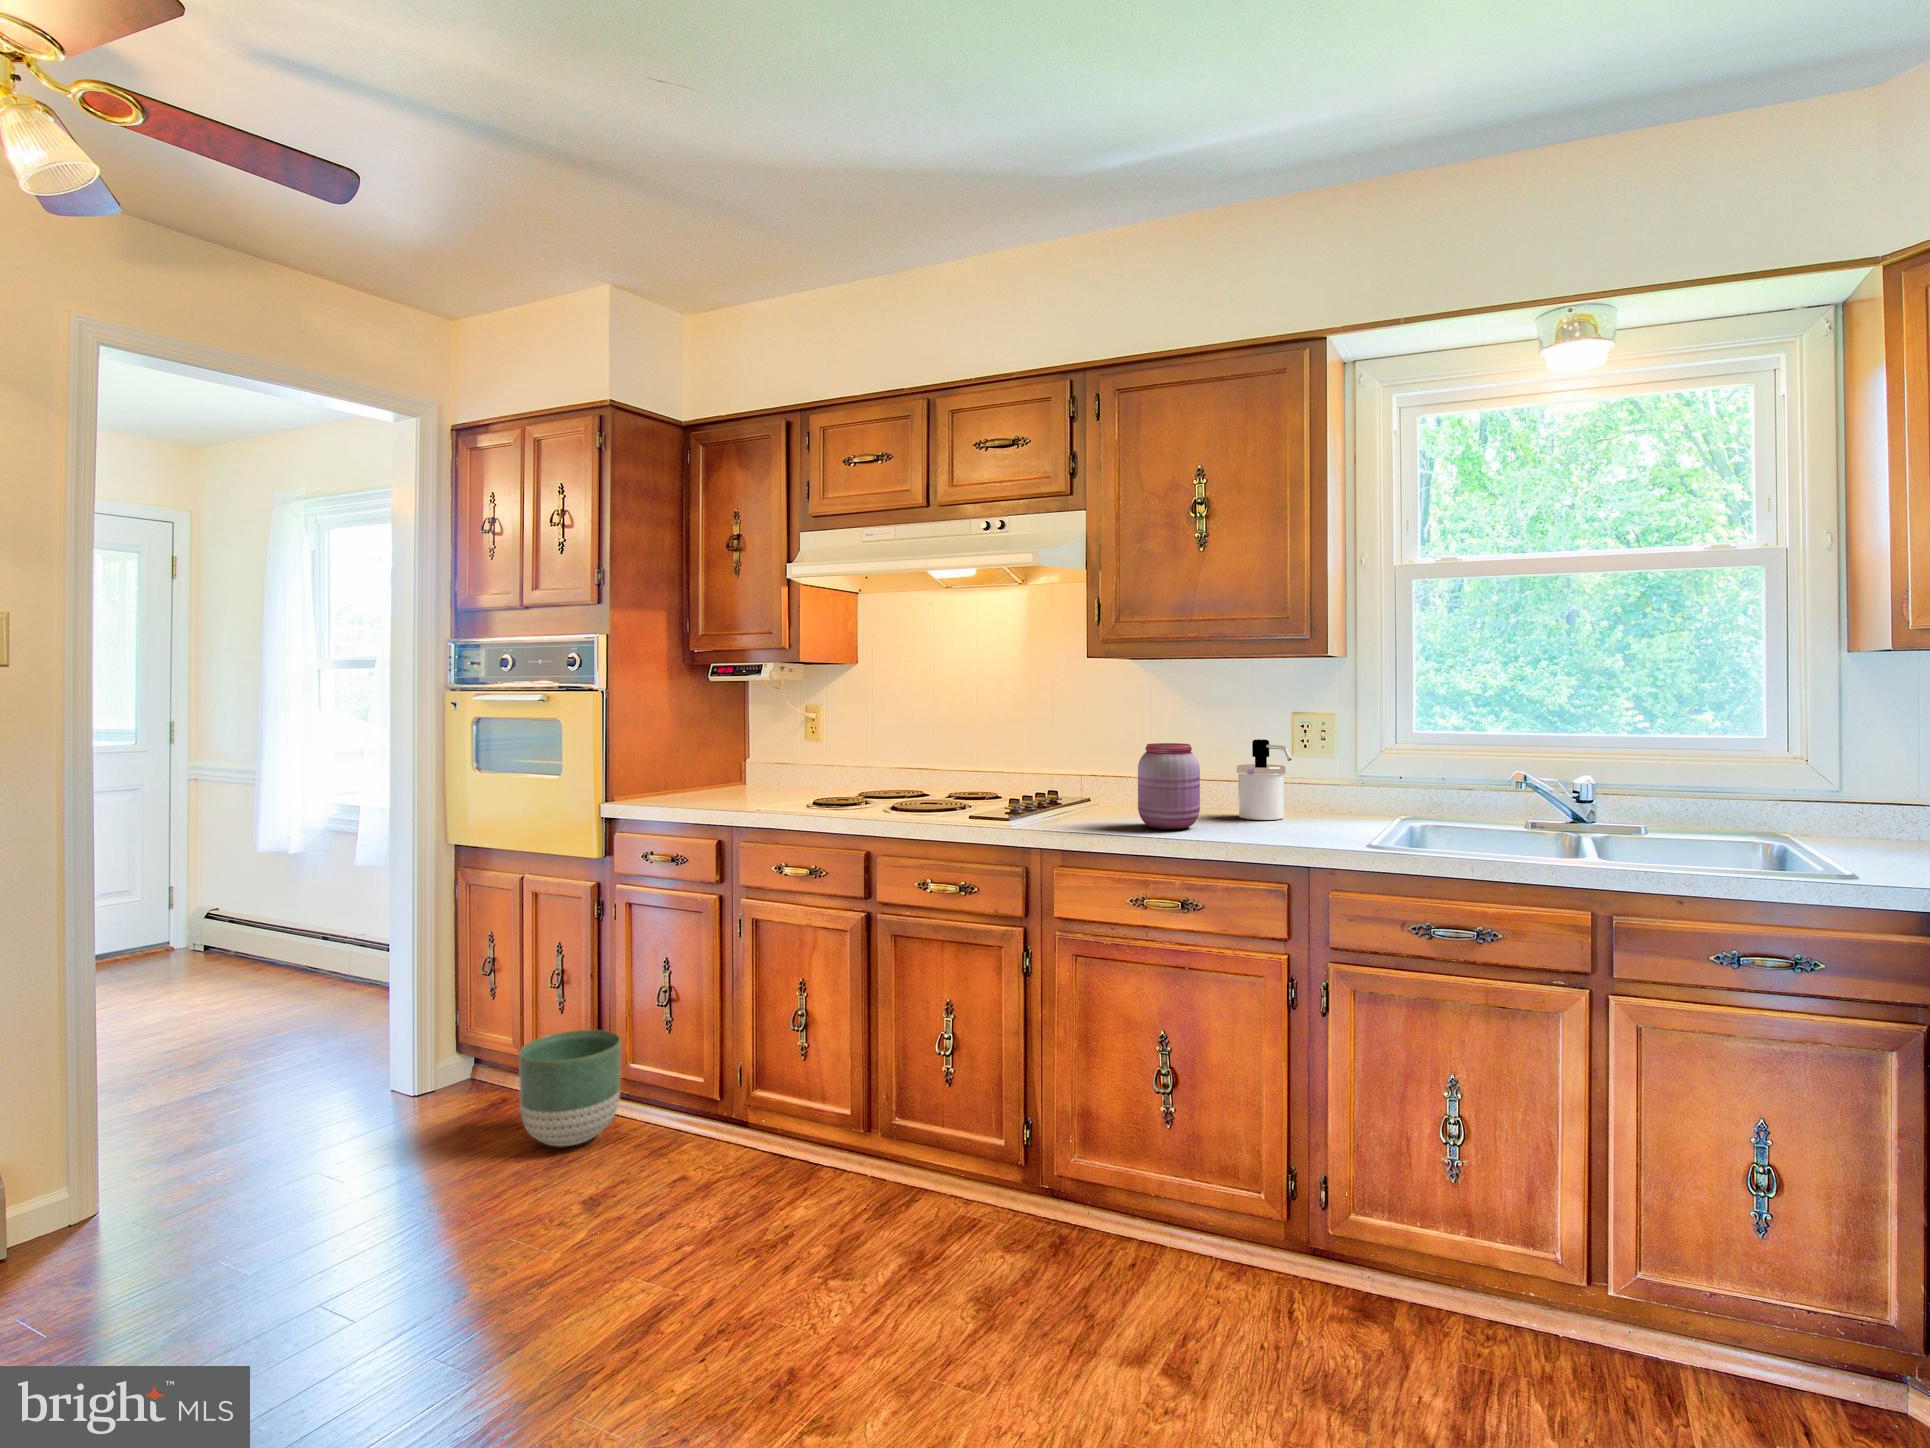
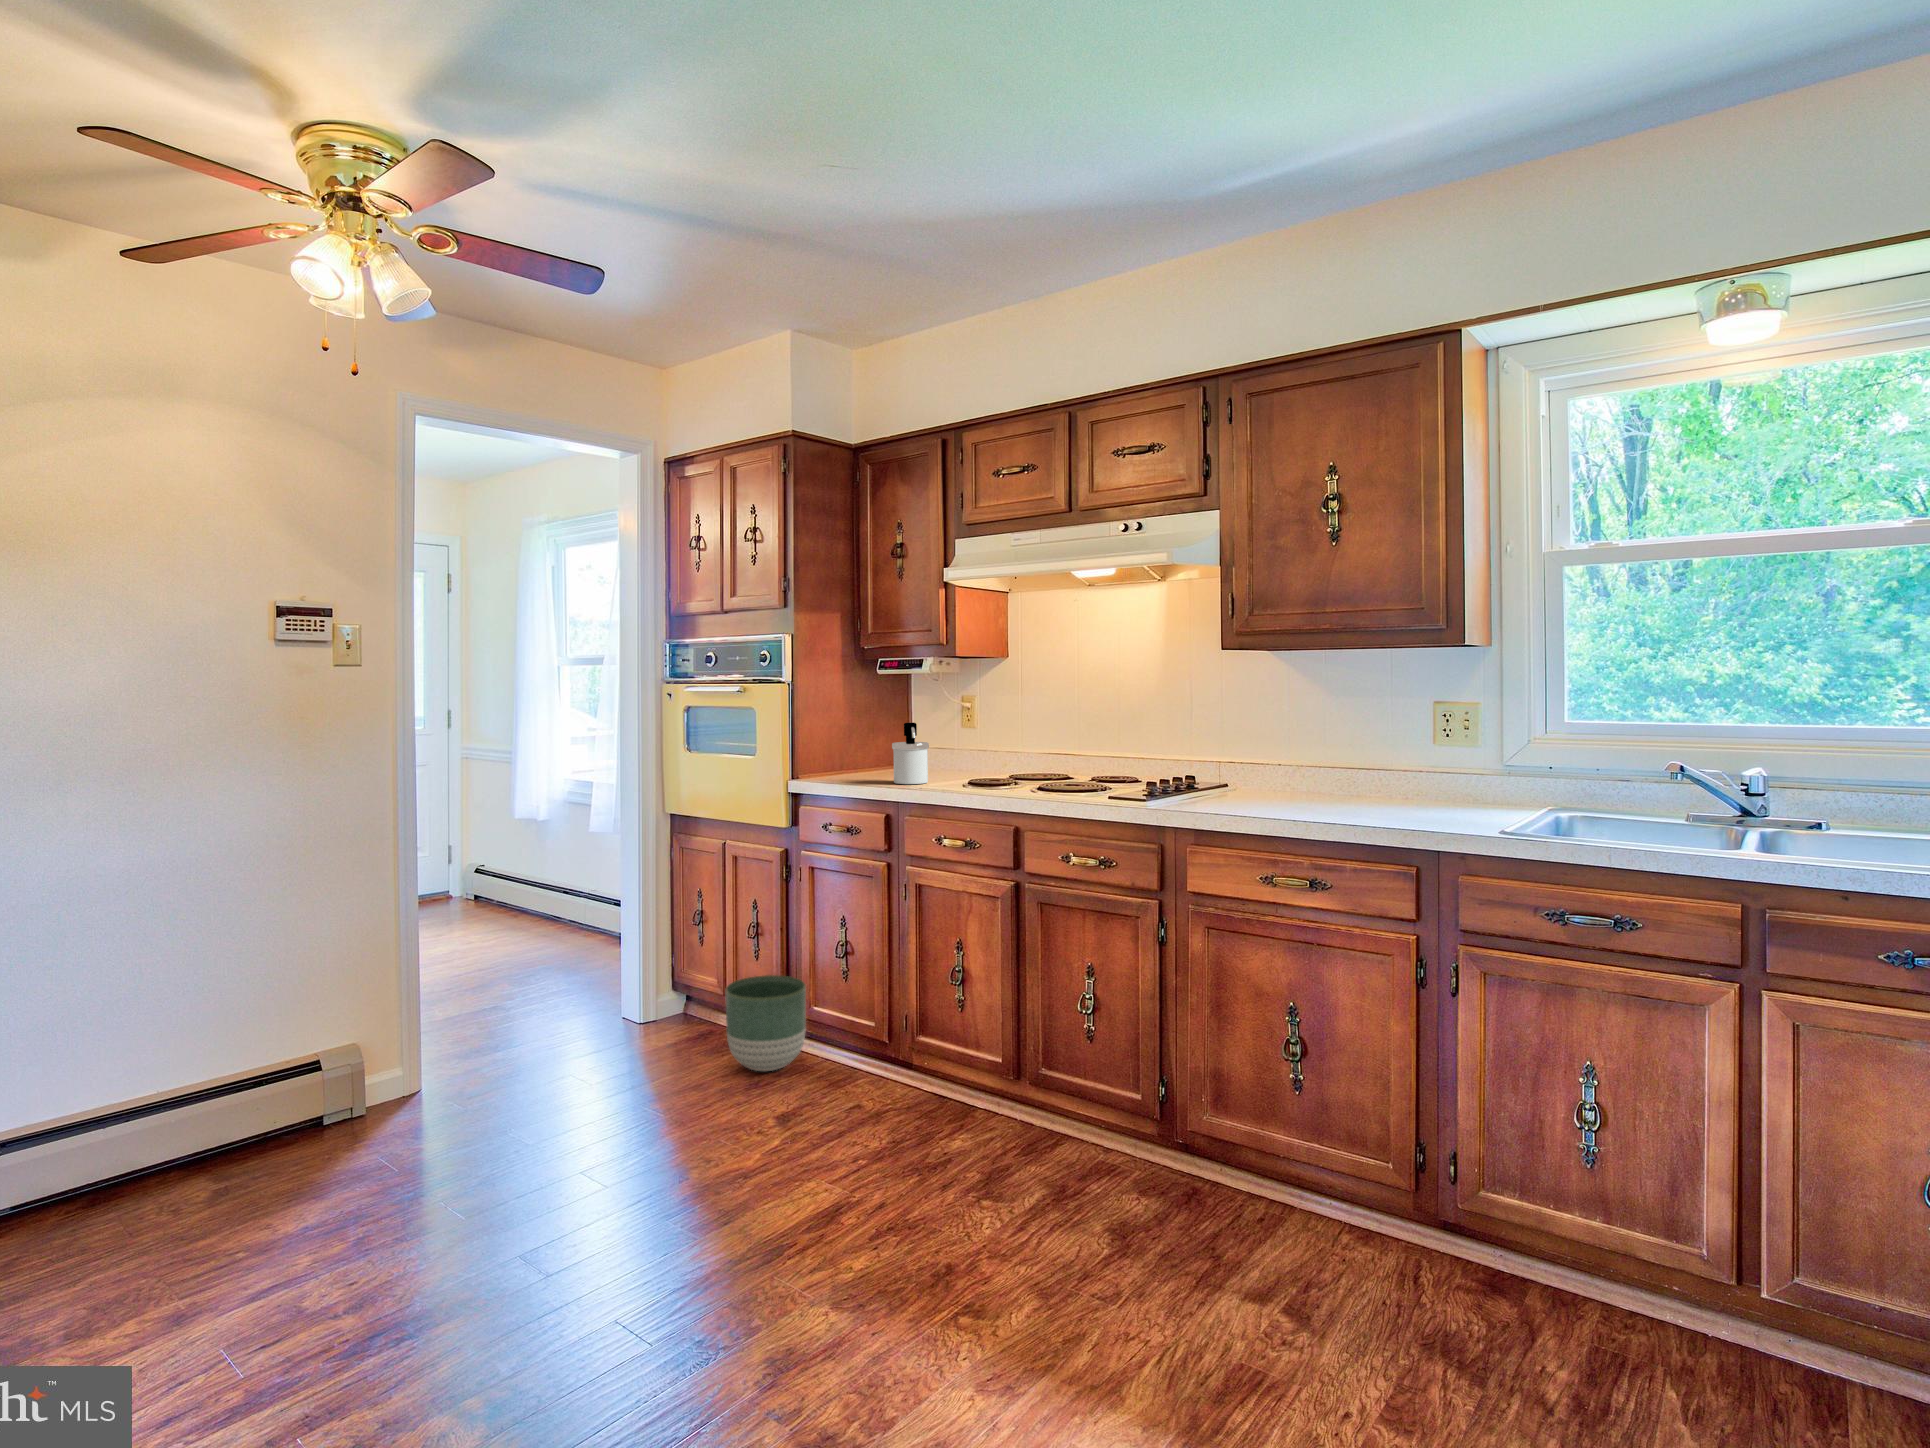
soap dispenser: present [1237,739,1292,820] -> present [892,722,929,784]
jar: present [1138,743,1200,829] -> none [1267,733,1330,815]

